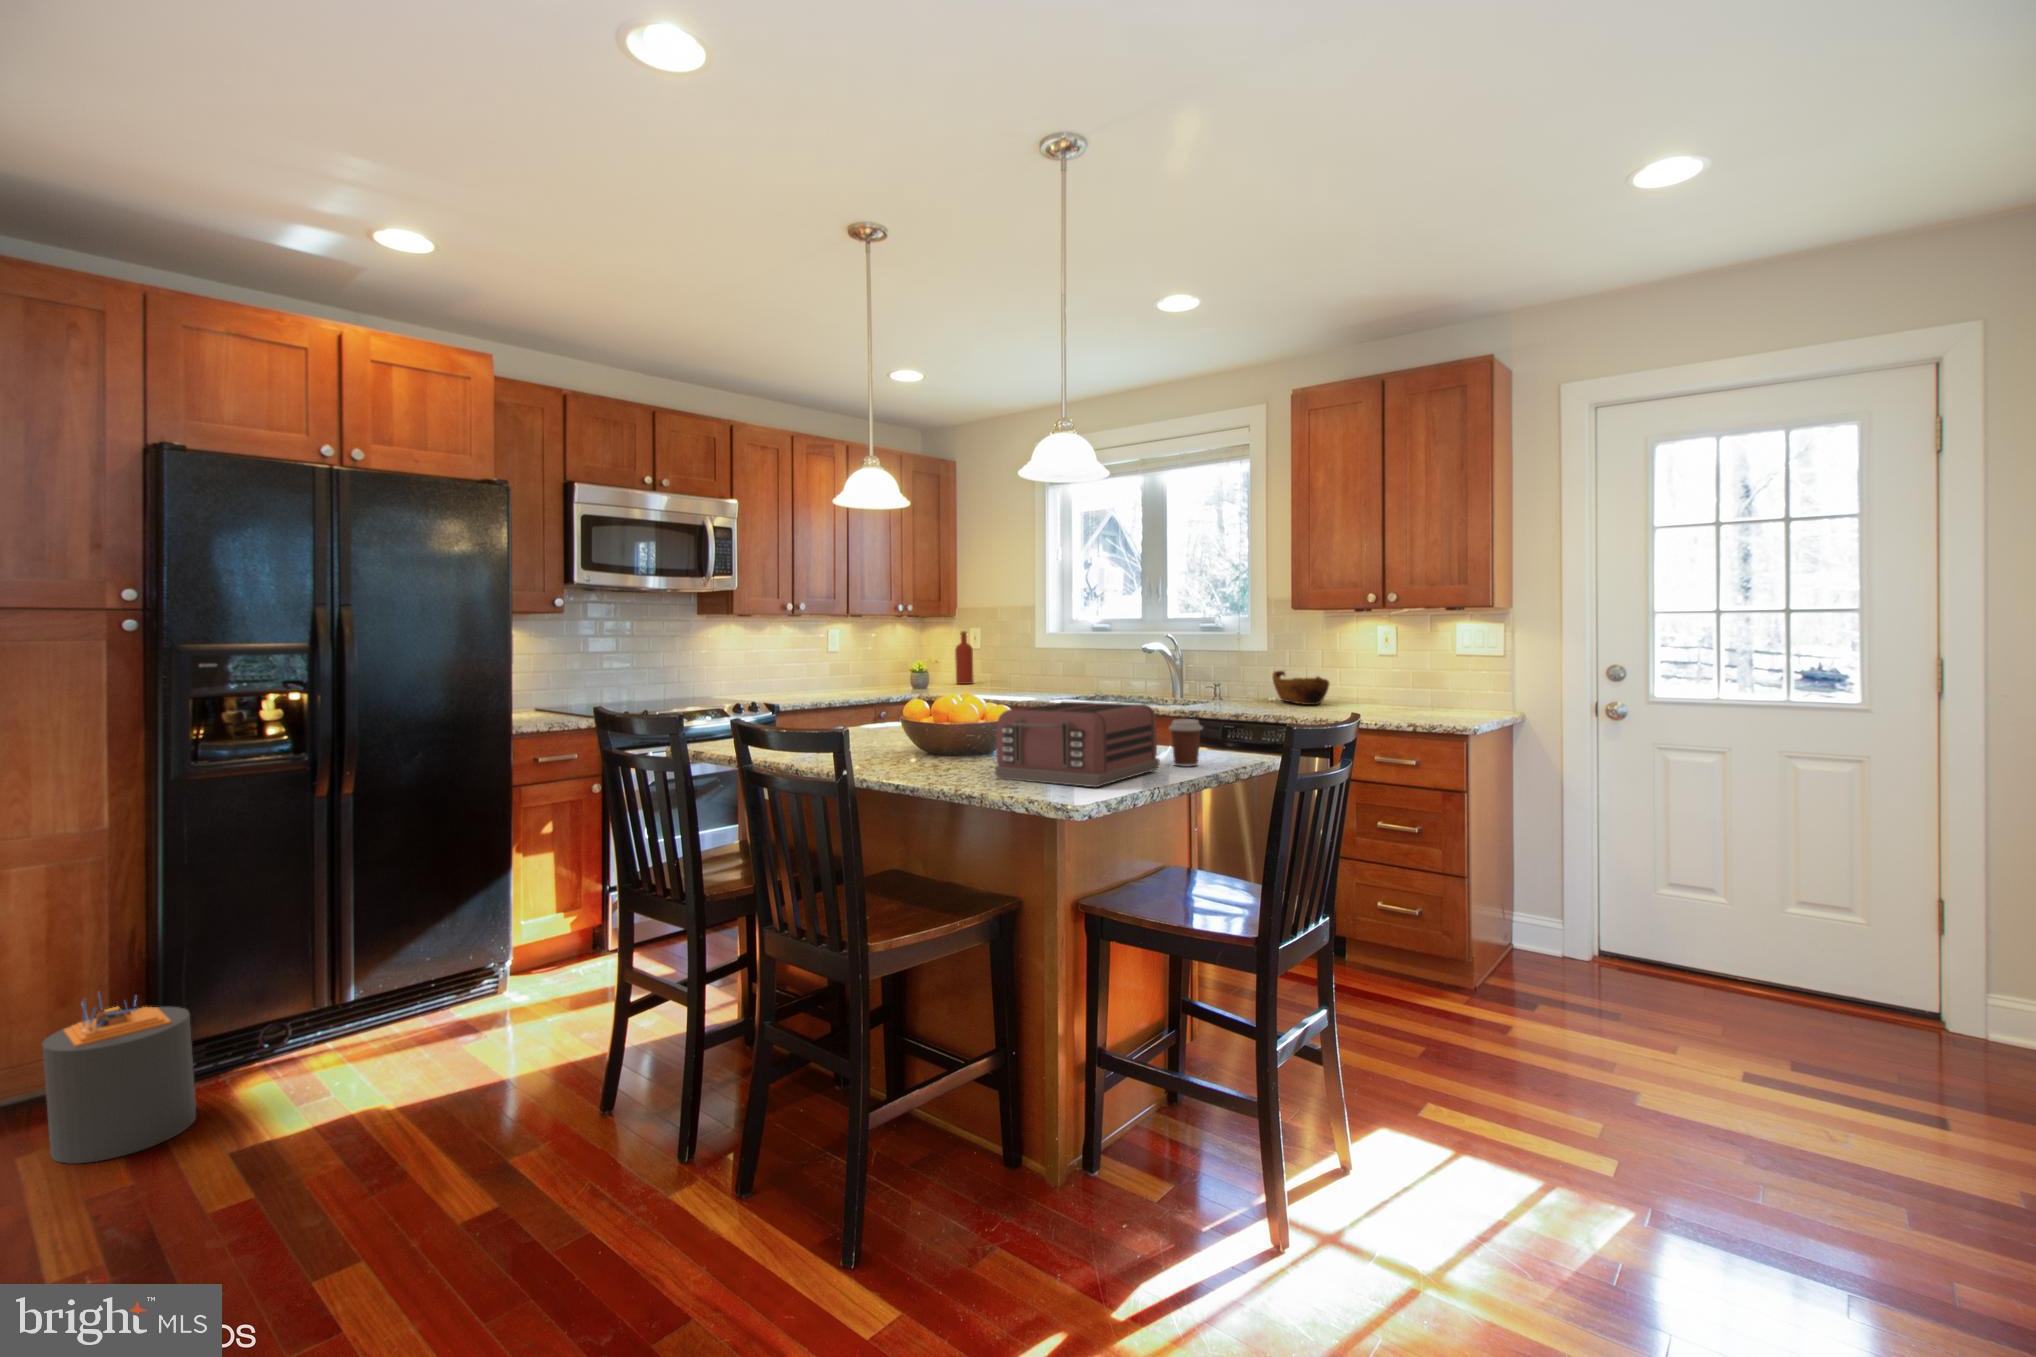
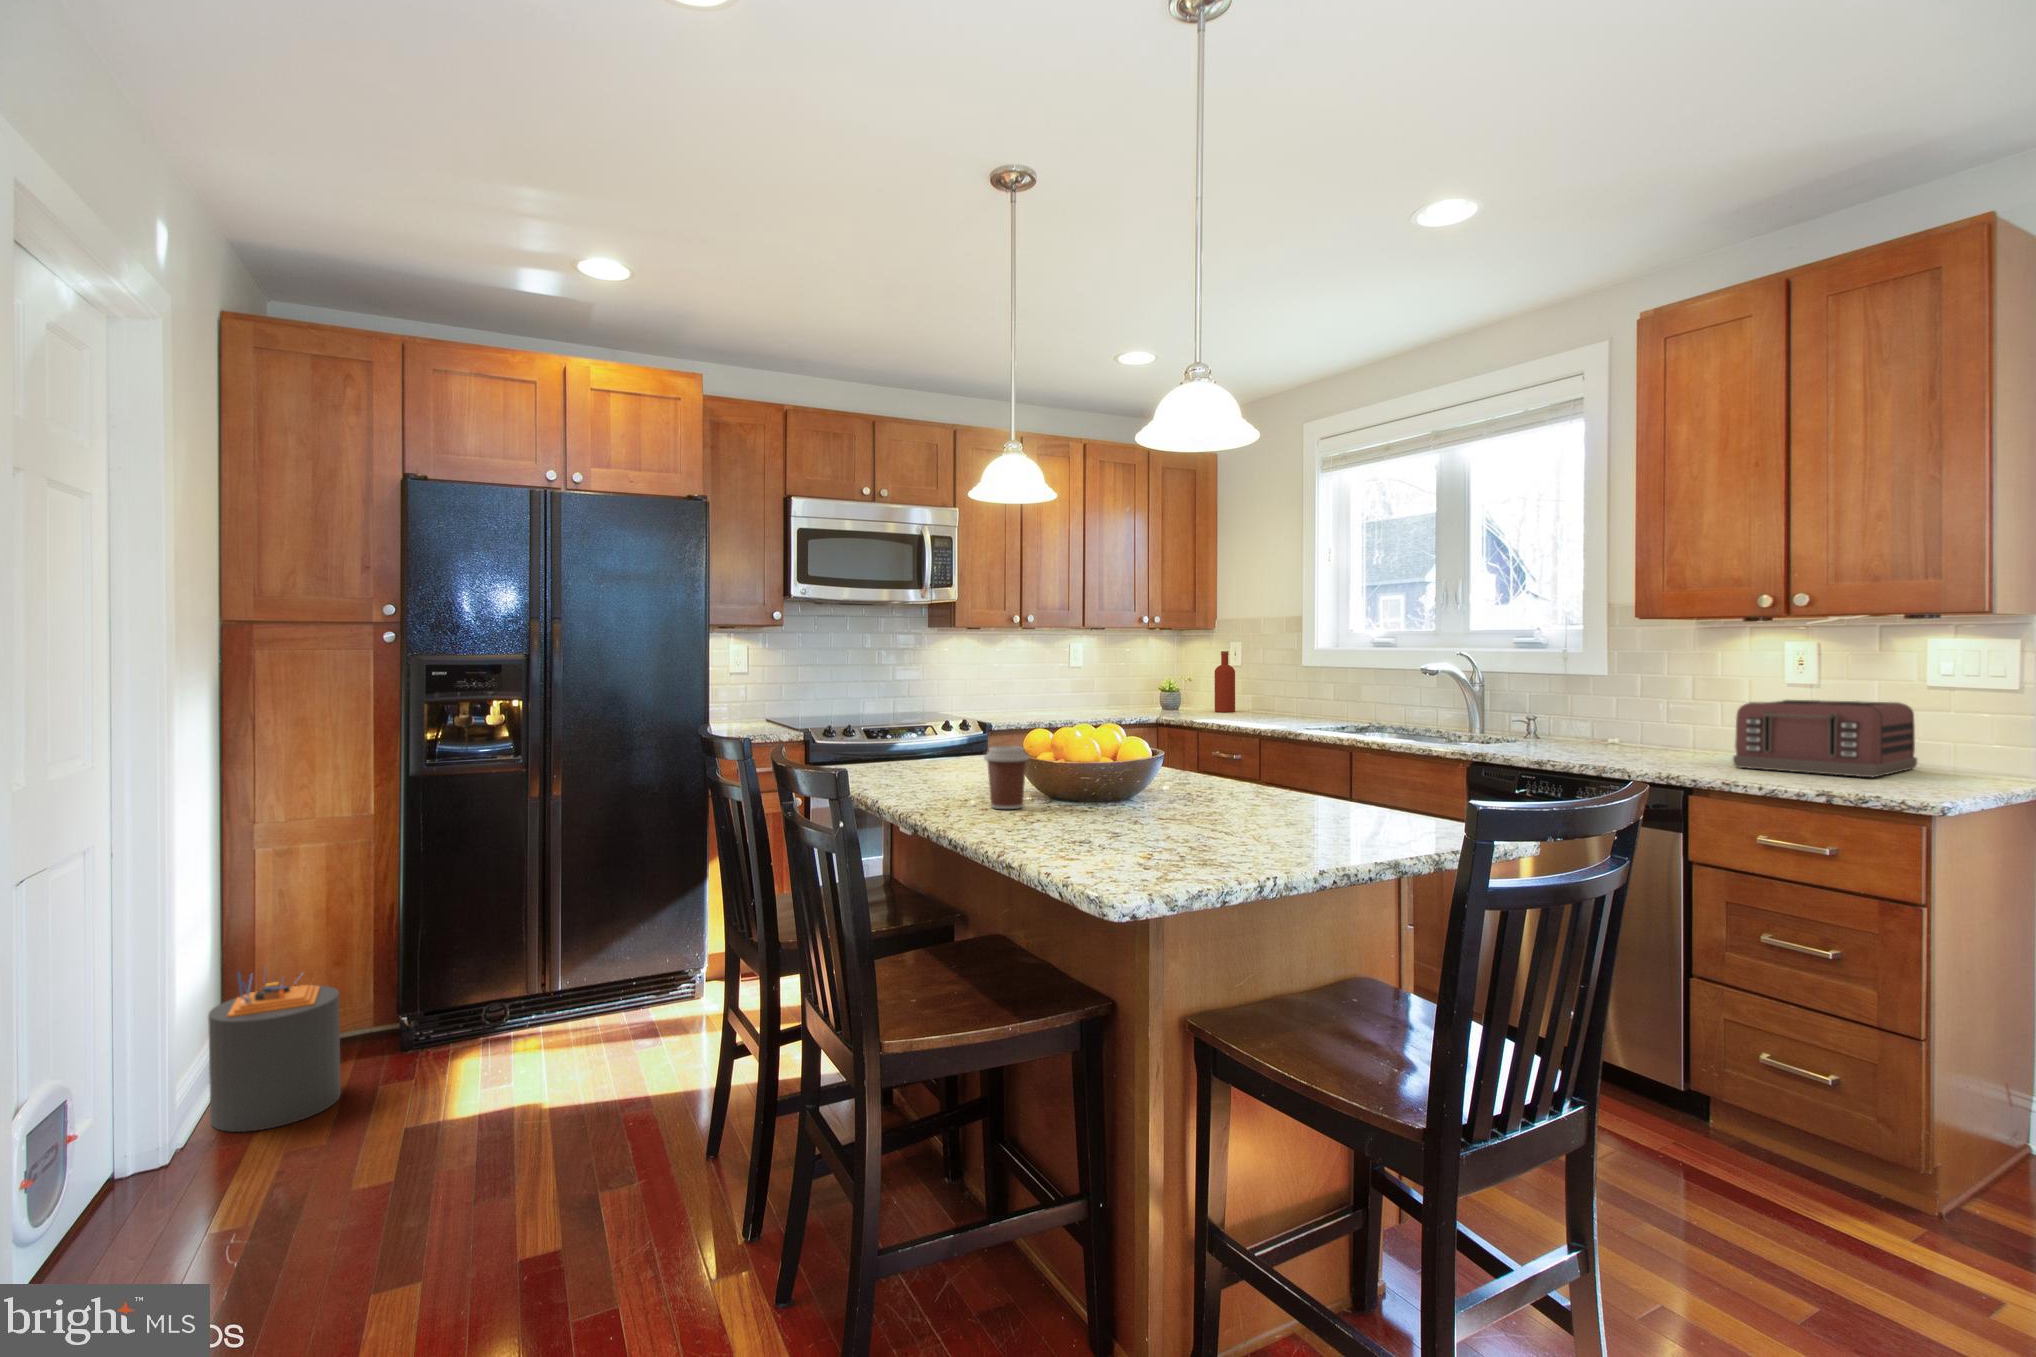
wooden bowl: present [1272,671,1330,705] -> none [1610,704,1696,753]
toaster: present [995,702,1159,787] -> present [1733,700,1917,777]
coffee cup: present [1169,719,1203,767] -> present [984,746,1029,809]

